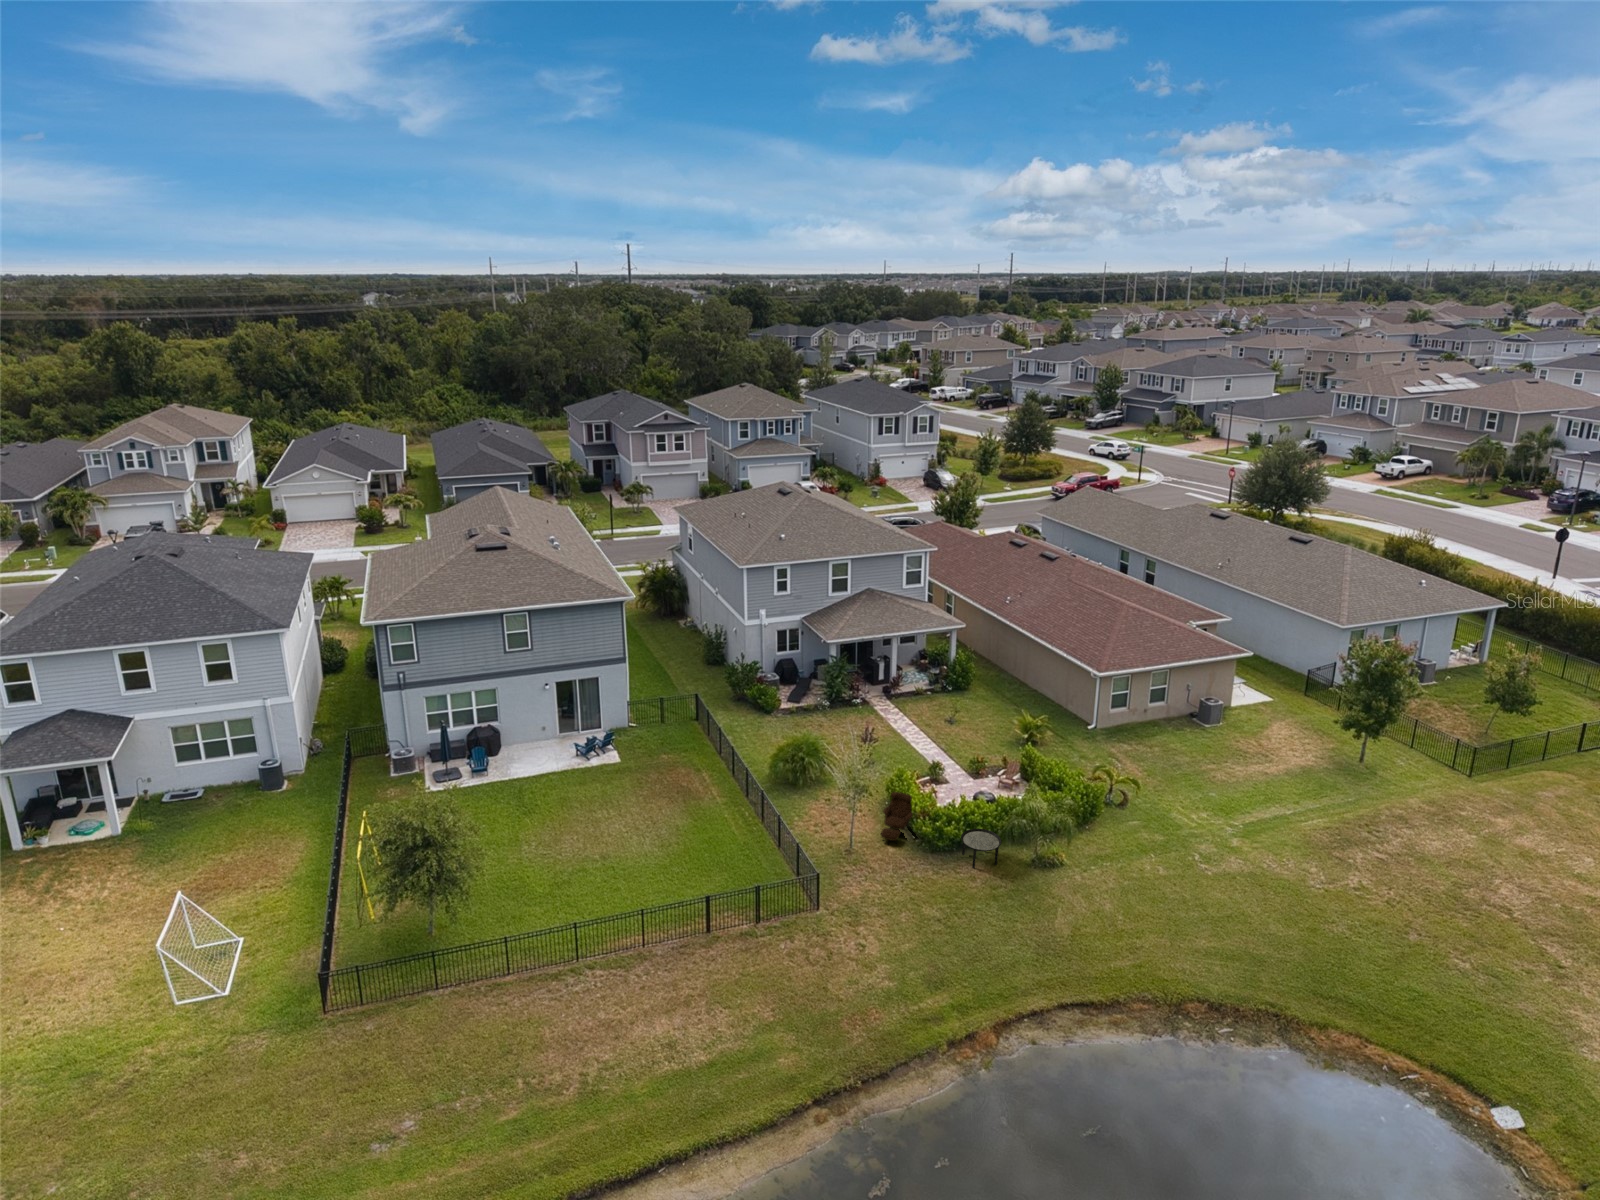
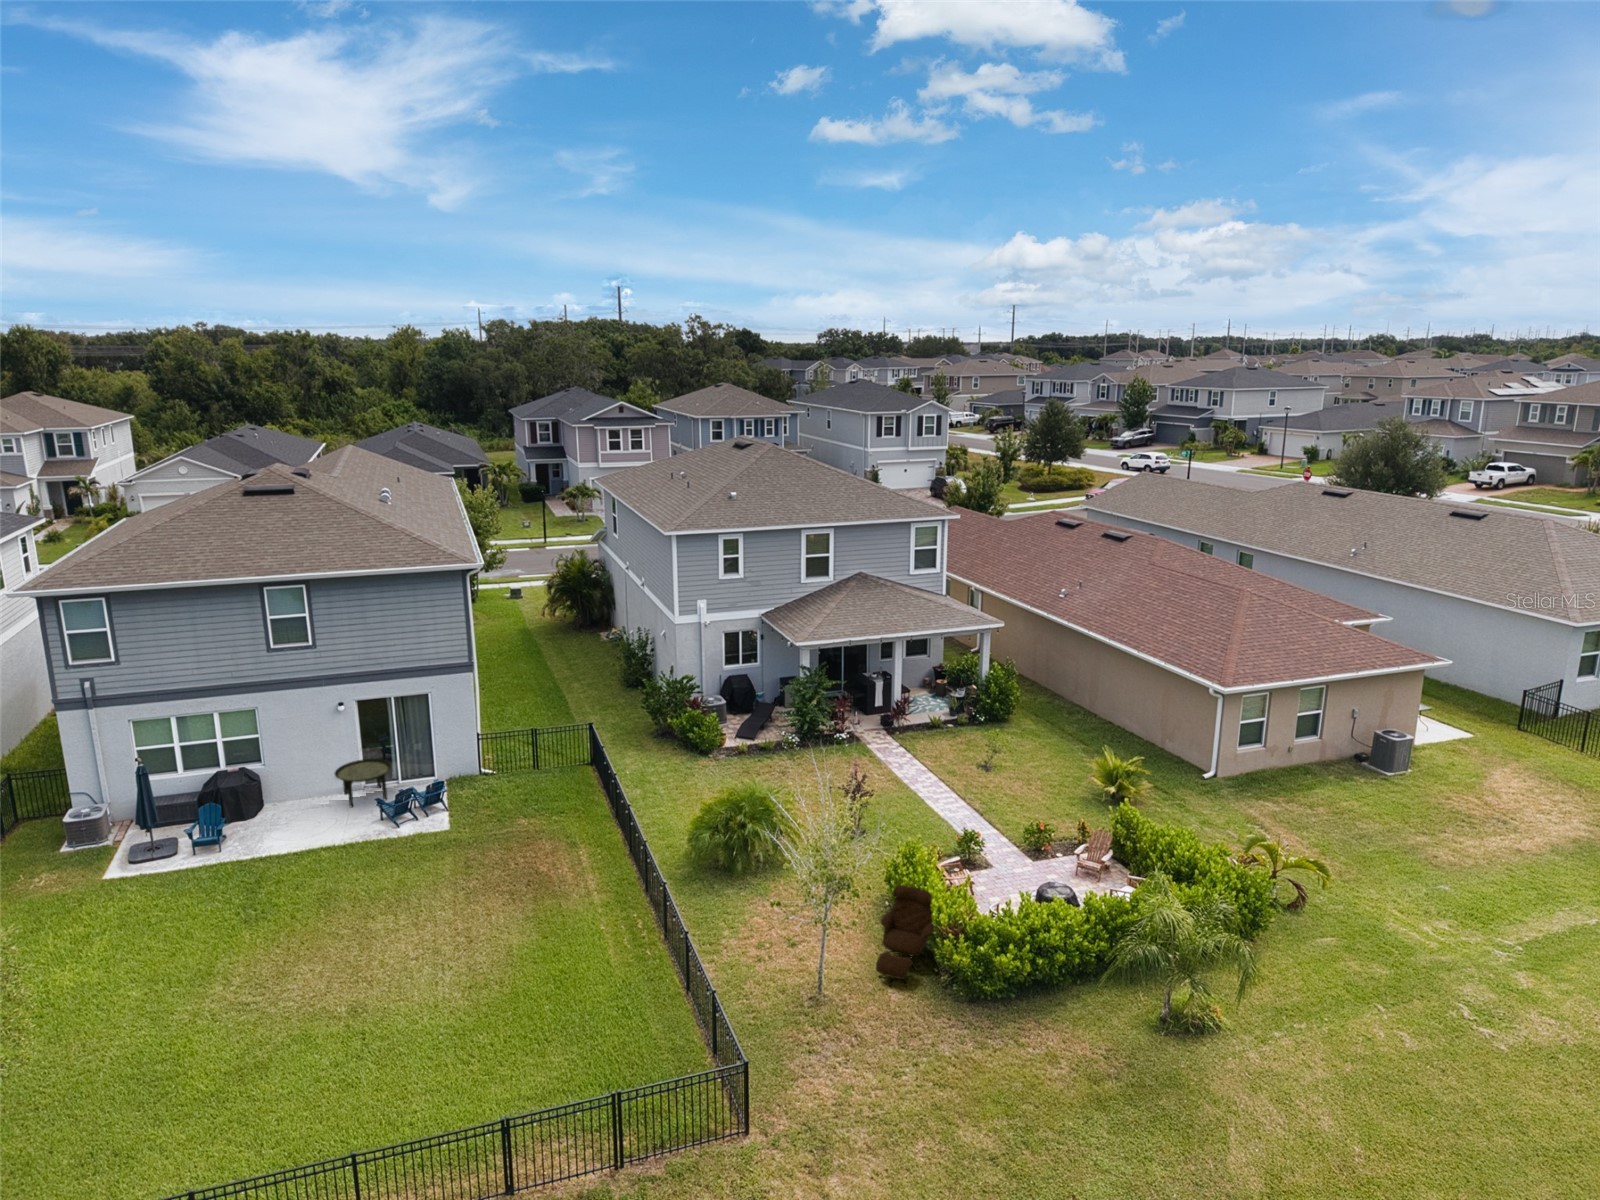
round table: present [961,829,1002,868] -> present [335,759,391,807]

